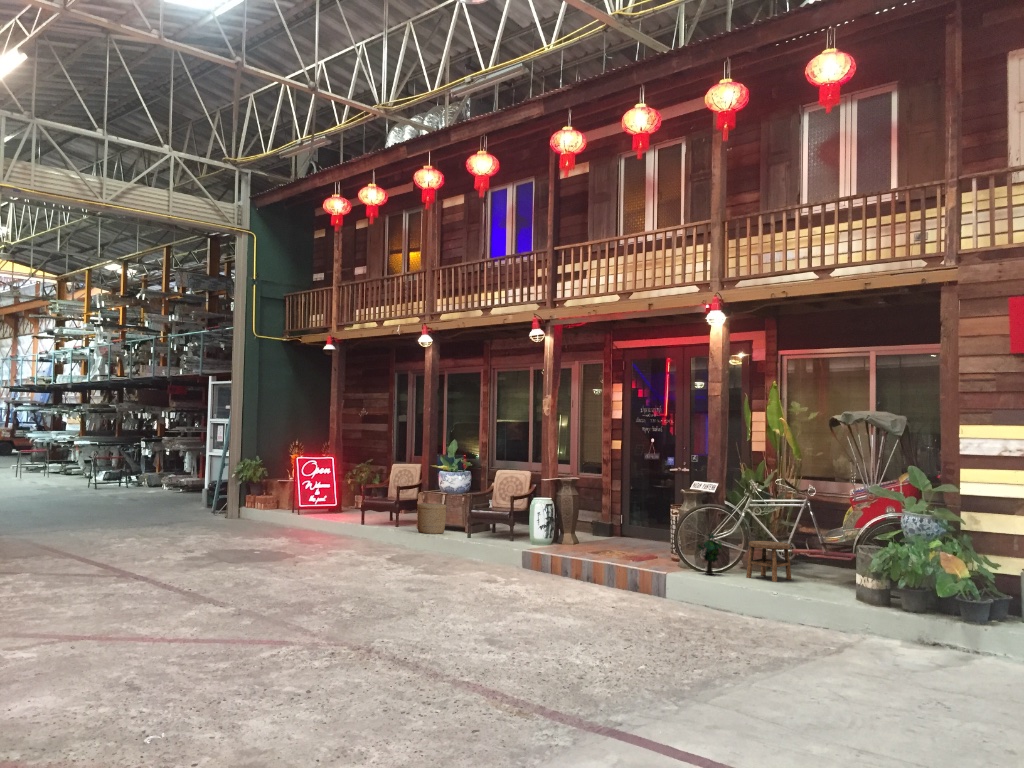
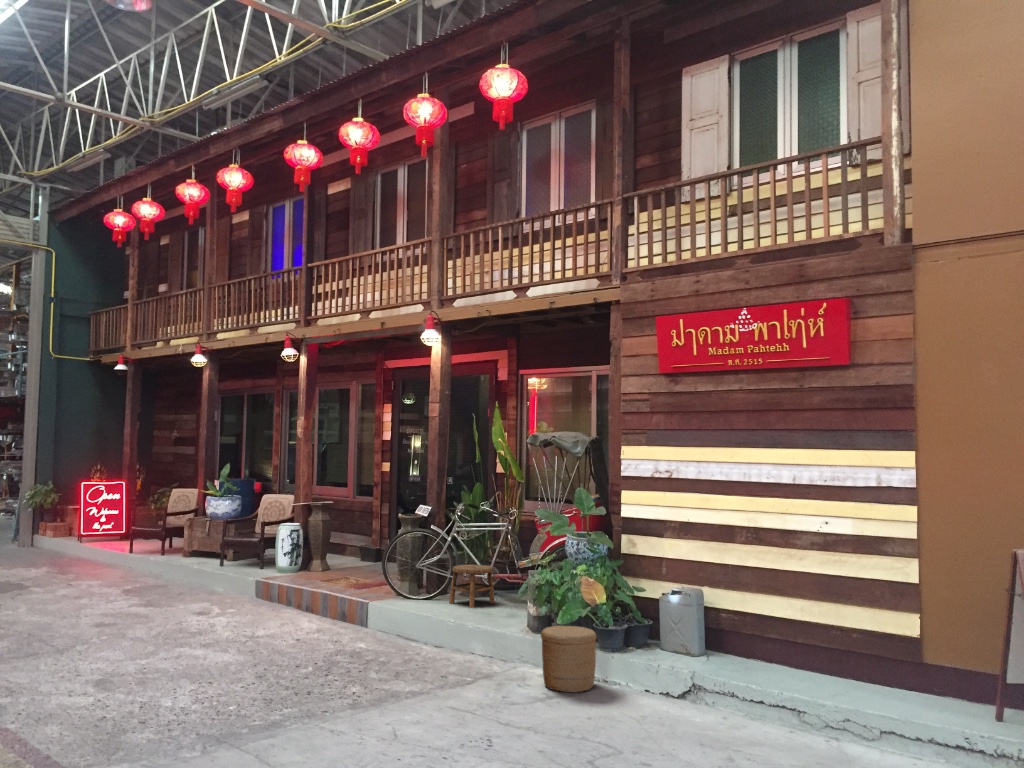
woven basket: present [417,503,447,534] -> present [541,626,597,693]
decorative plant: present [698,533,722,575] -> none [402,555,429,602]

